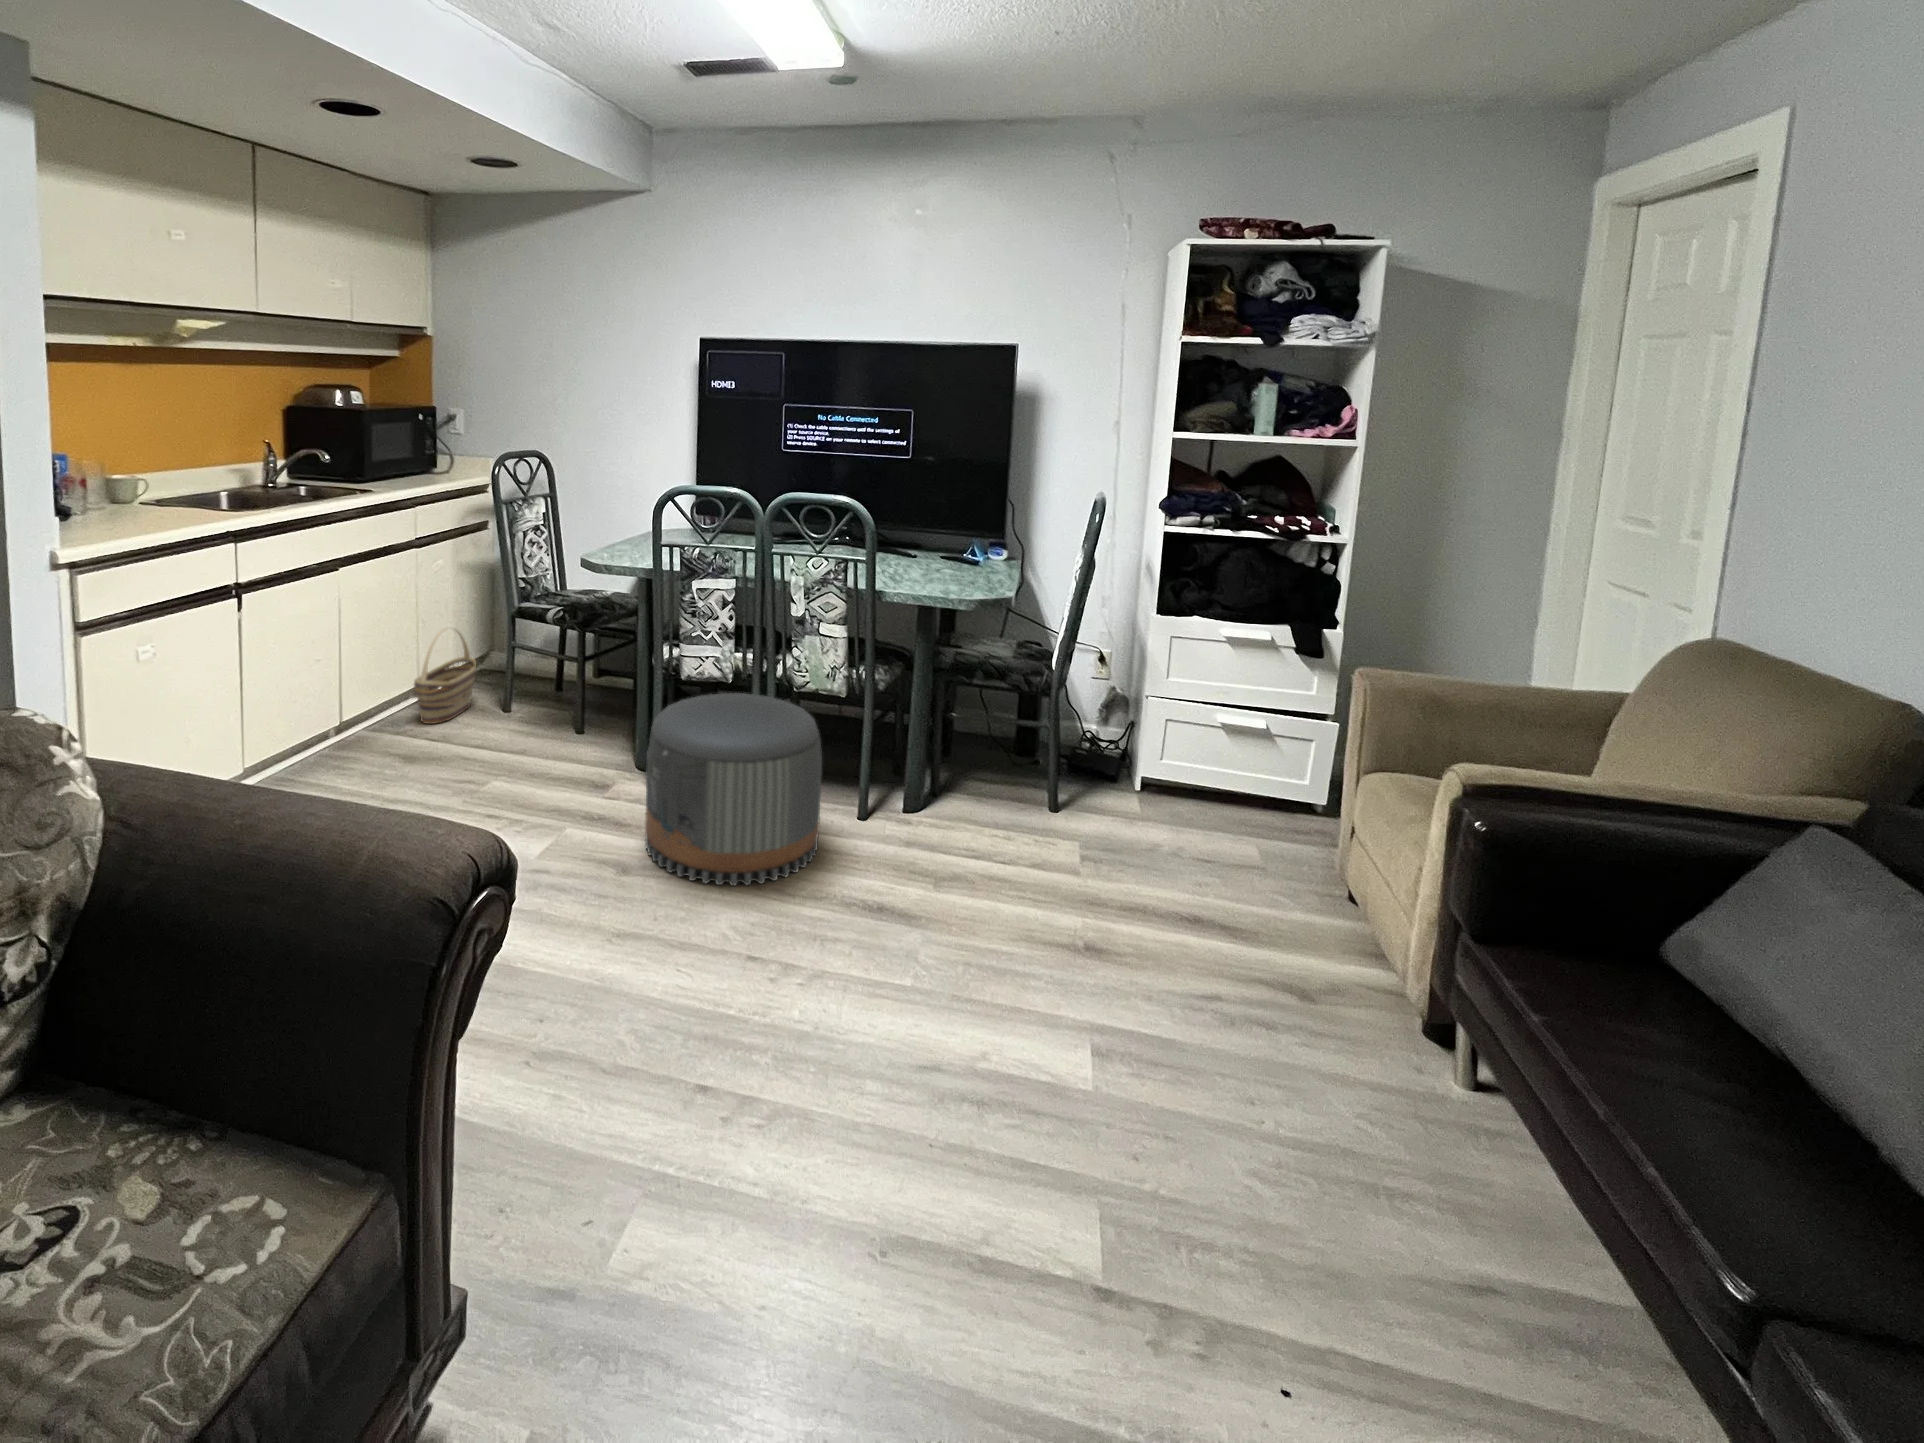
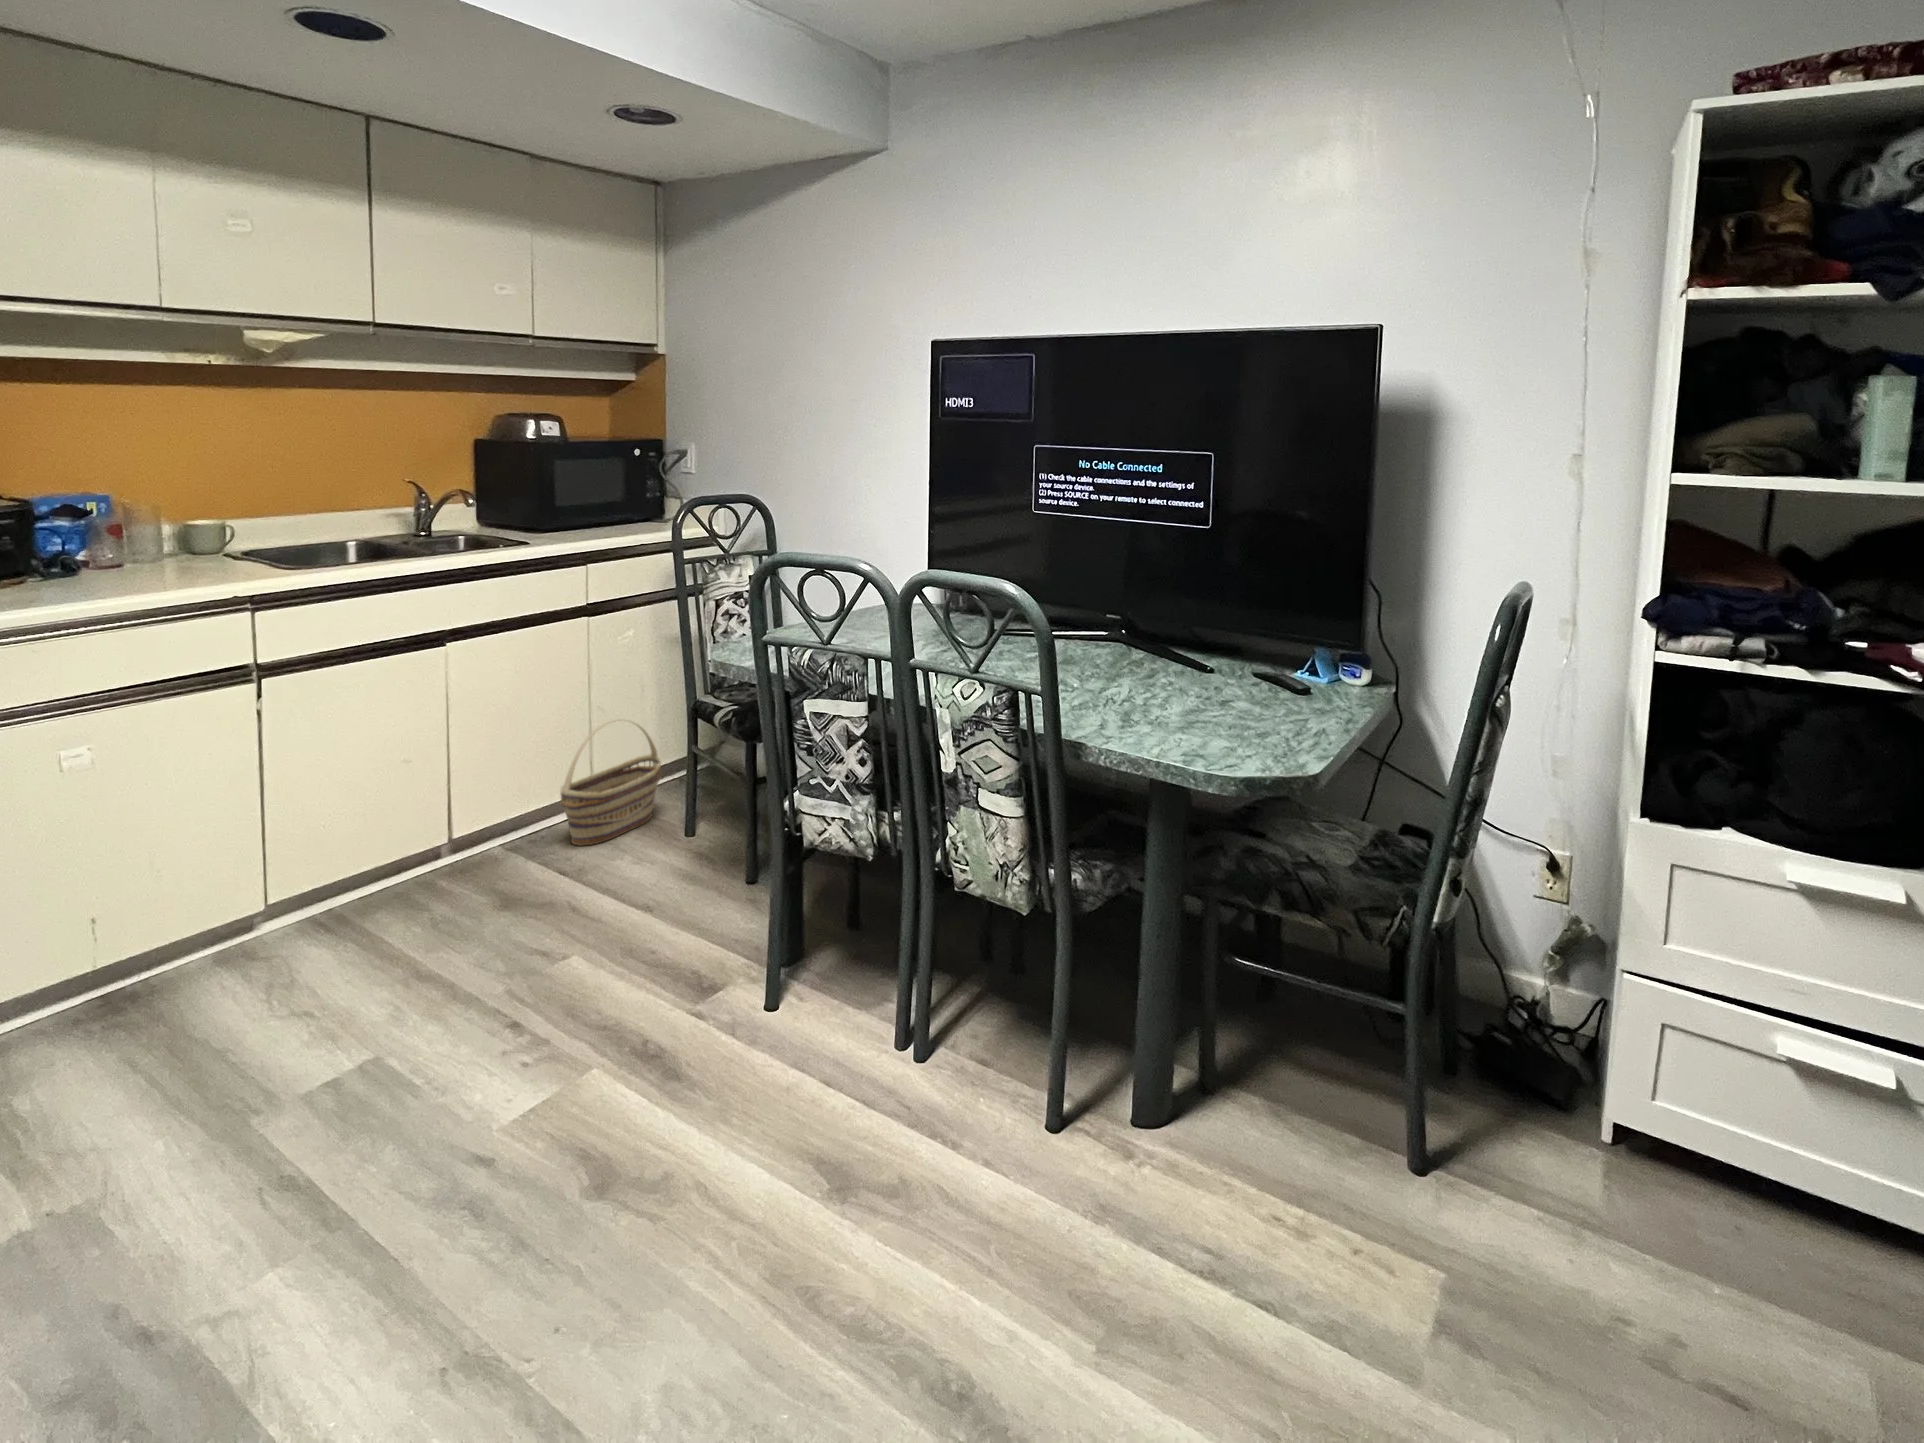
pouf: present [645,693,822,886] -> none [646,887,946,1282]

